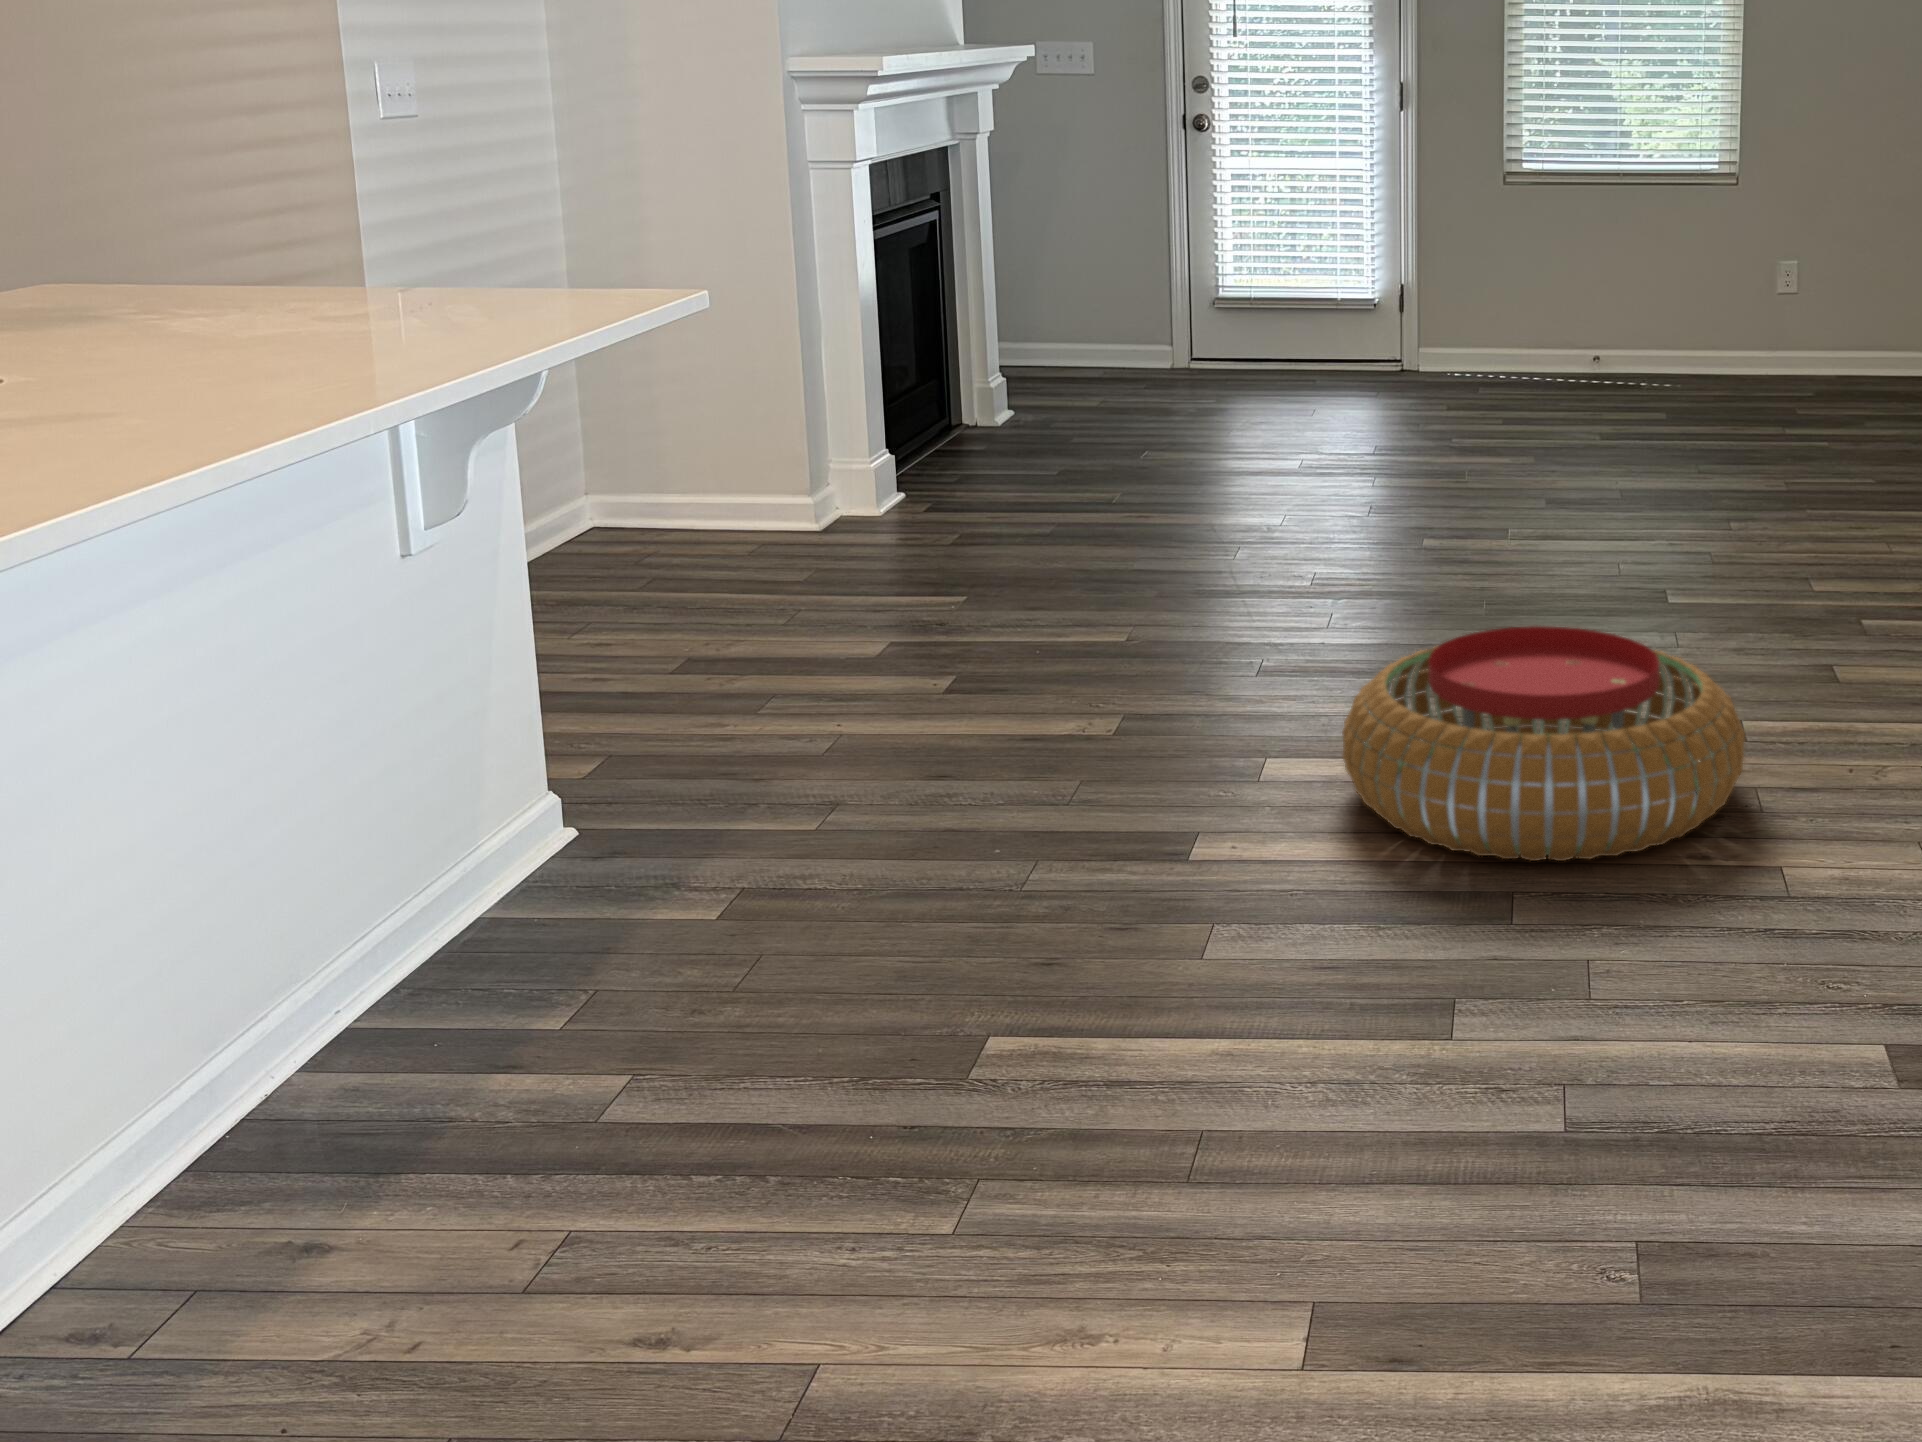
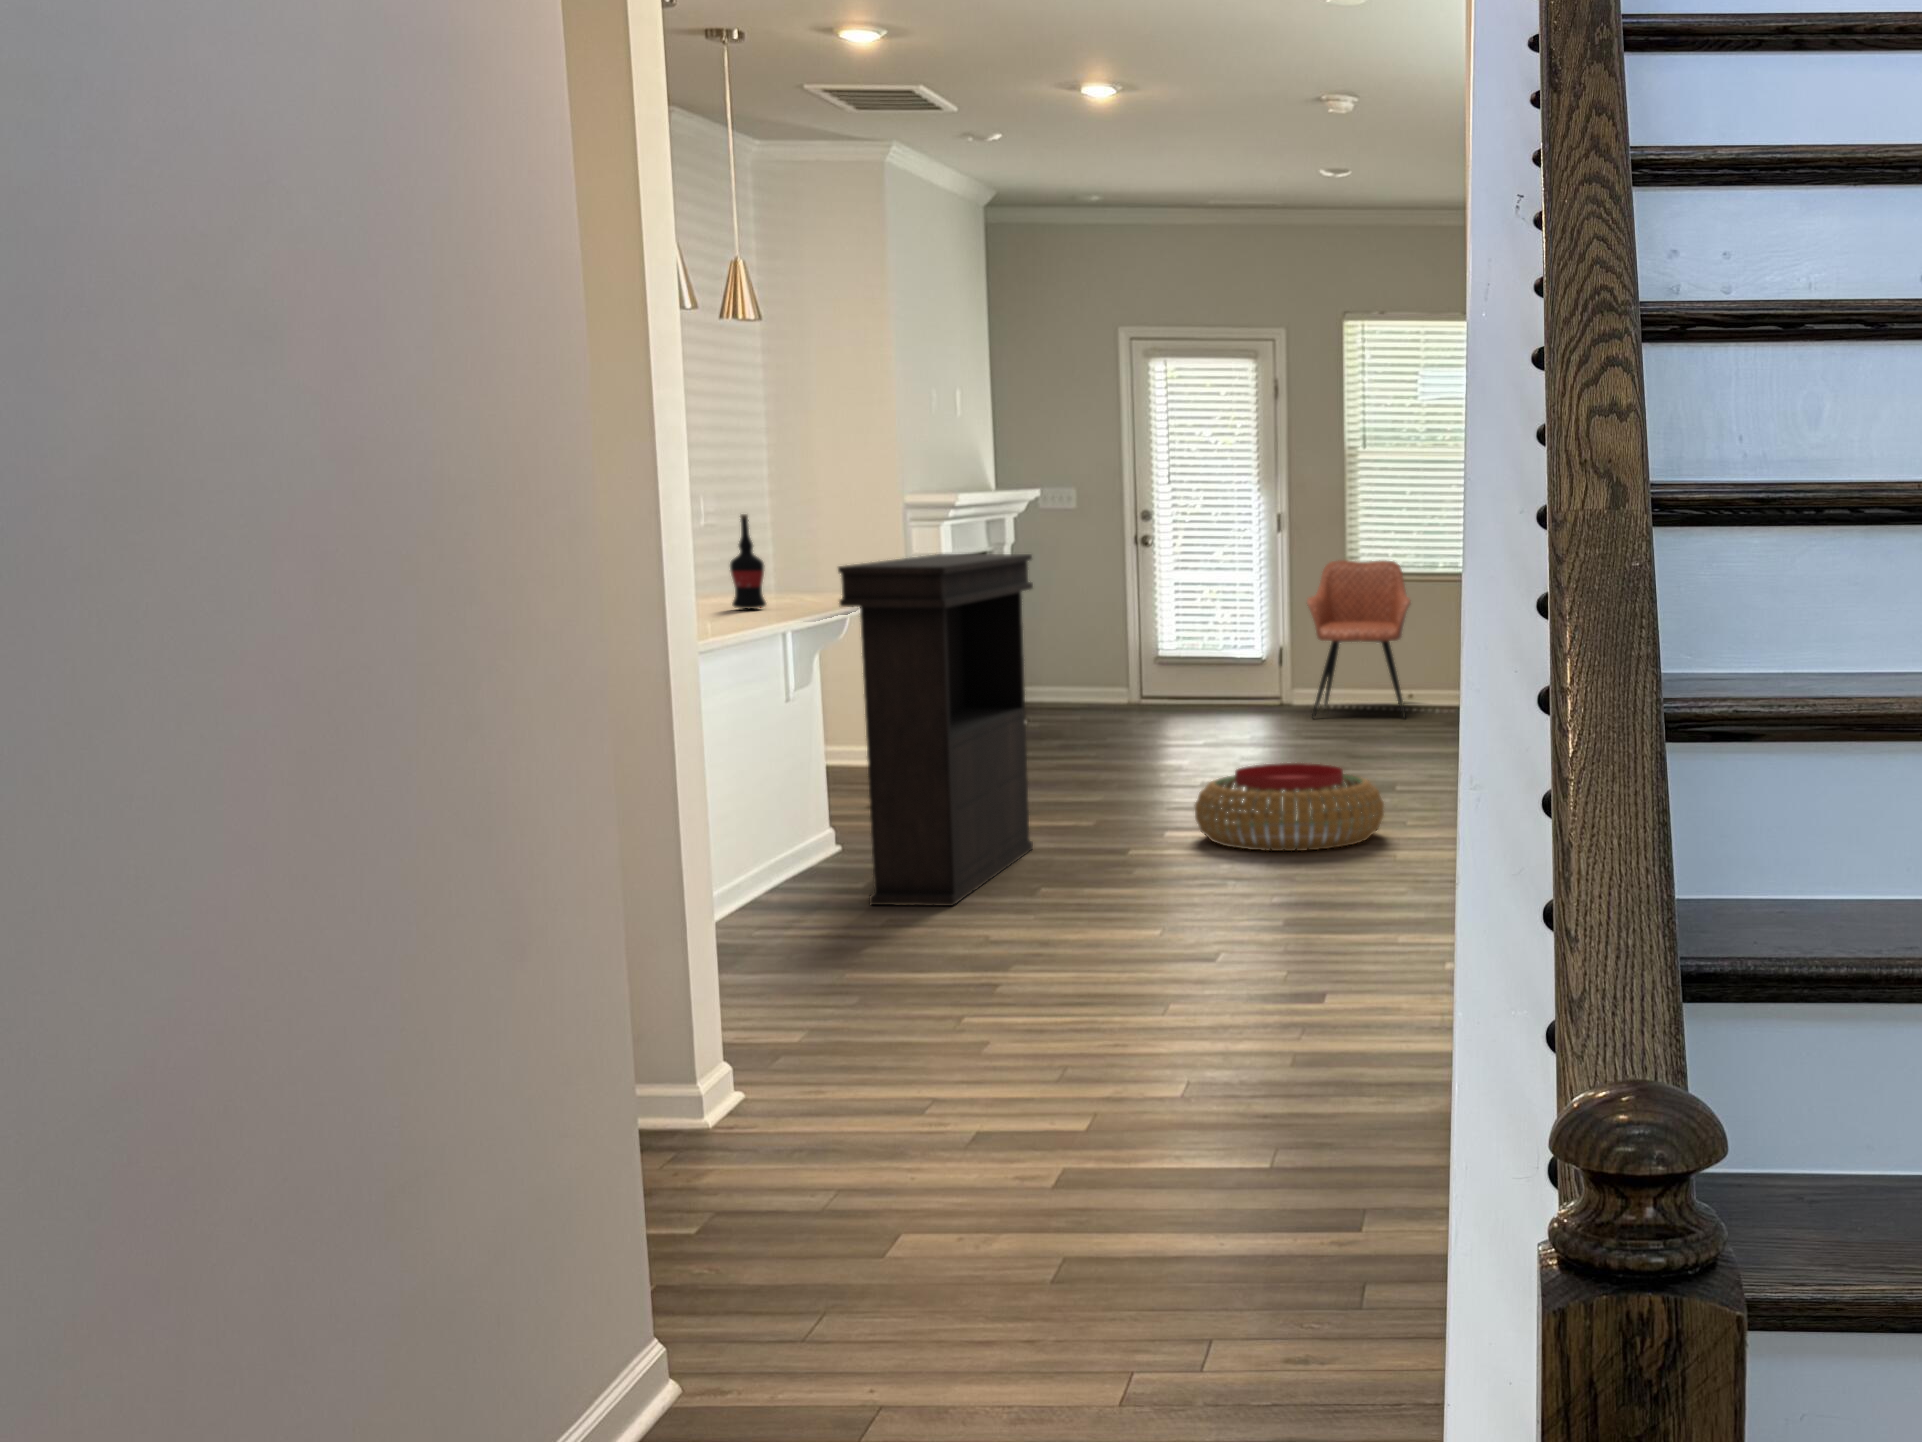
wine bottle: none [168,125,280,375] -> present [730,514,766,609]
armchair: none [1450,153,1611,402] -> present [1307,560,1410,718]
console table: none [399,200,995,1184] -> present [838,554,1033,906]

